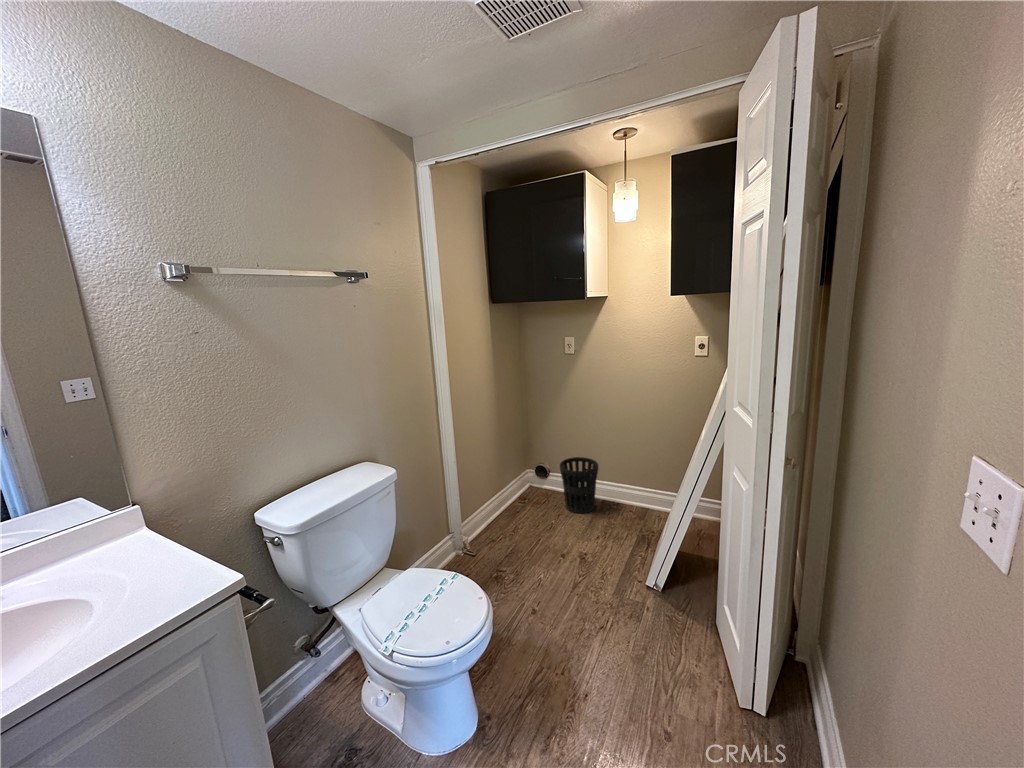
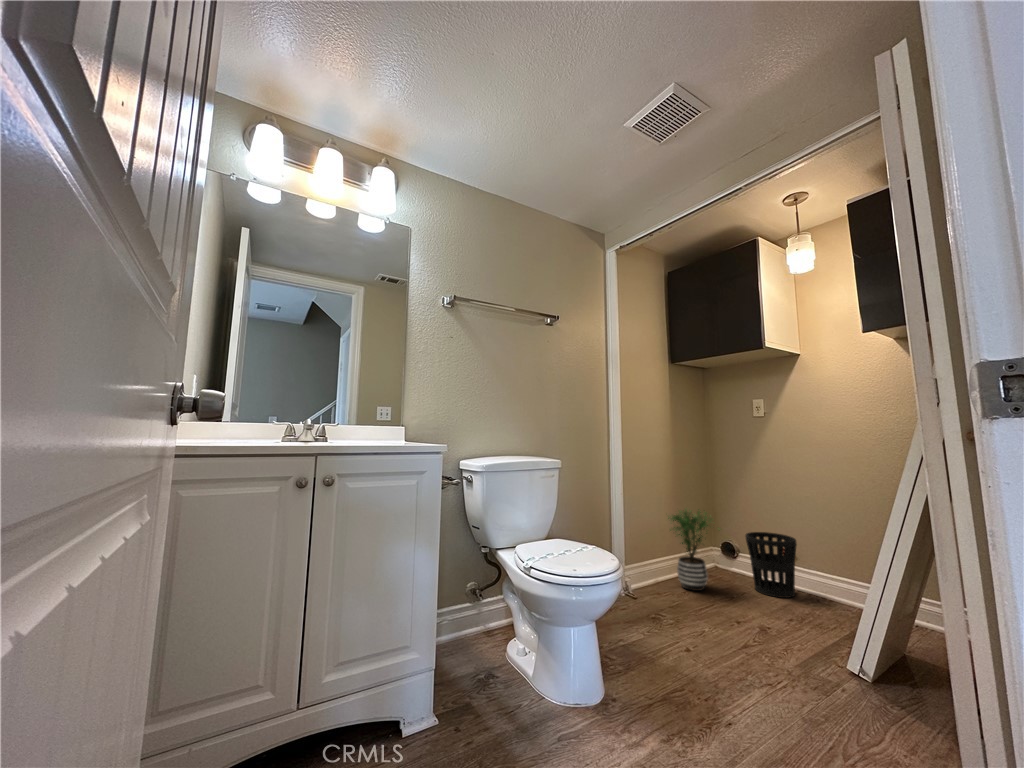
potted plant: none [492,451,545,527] -> present [668,510,719,591]

